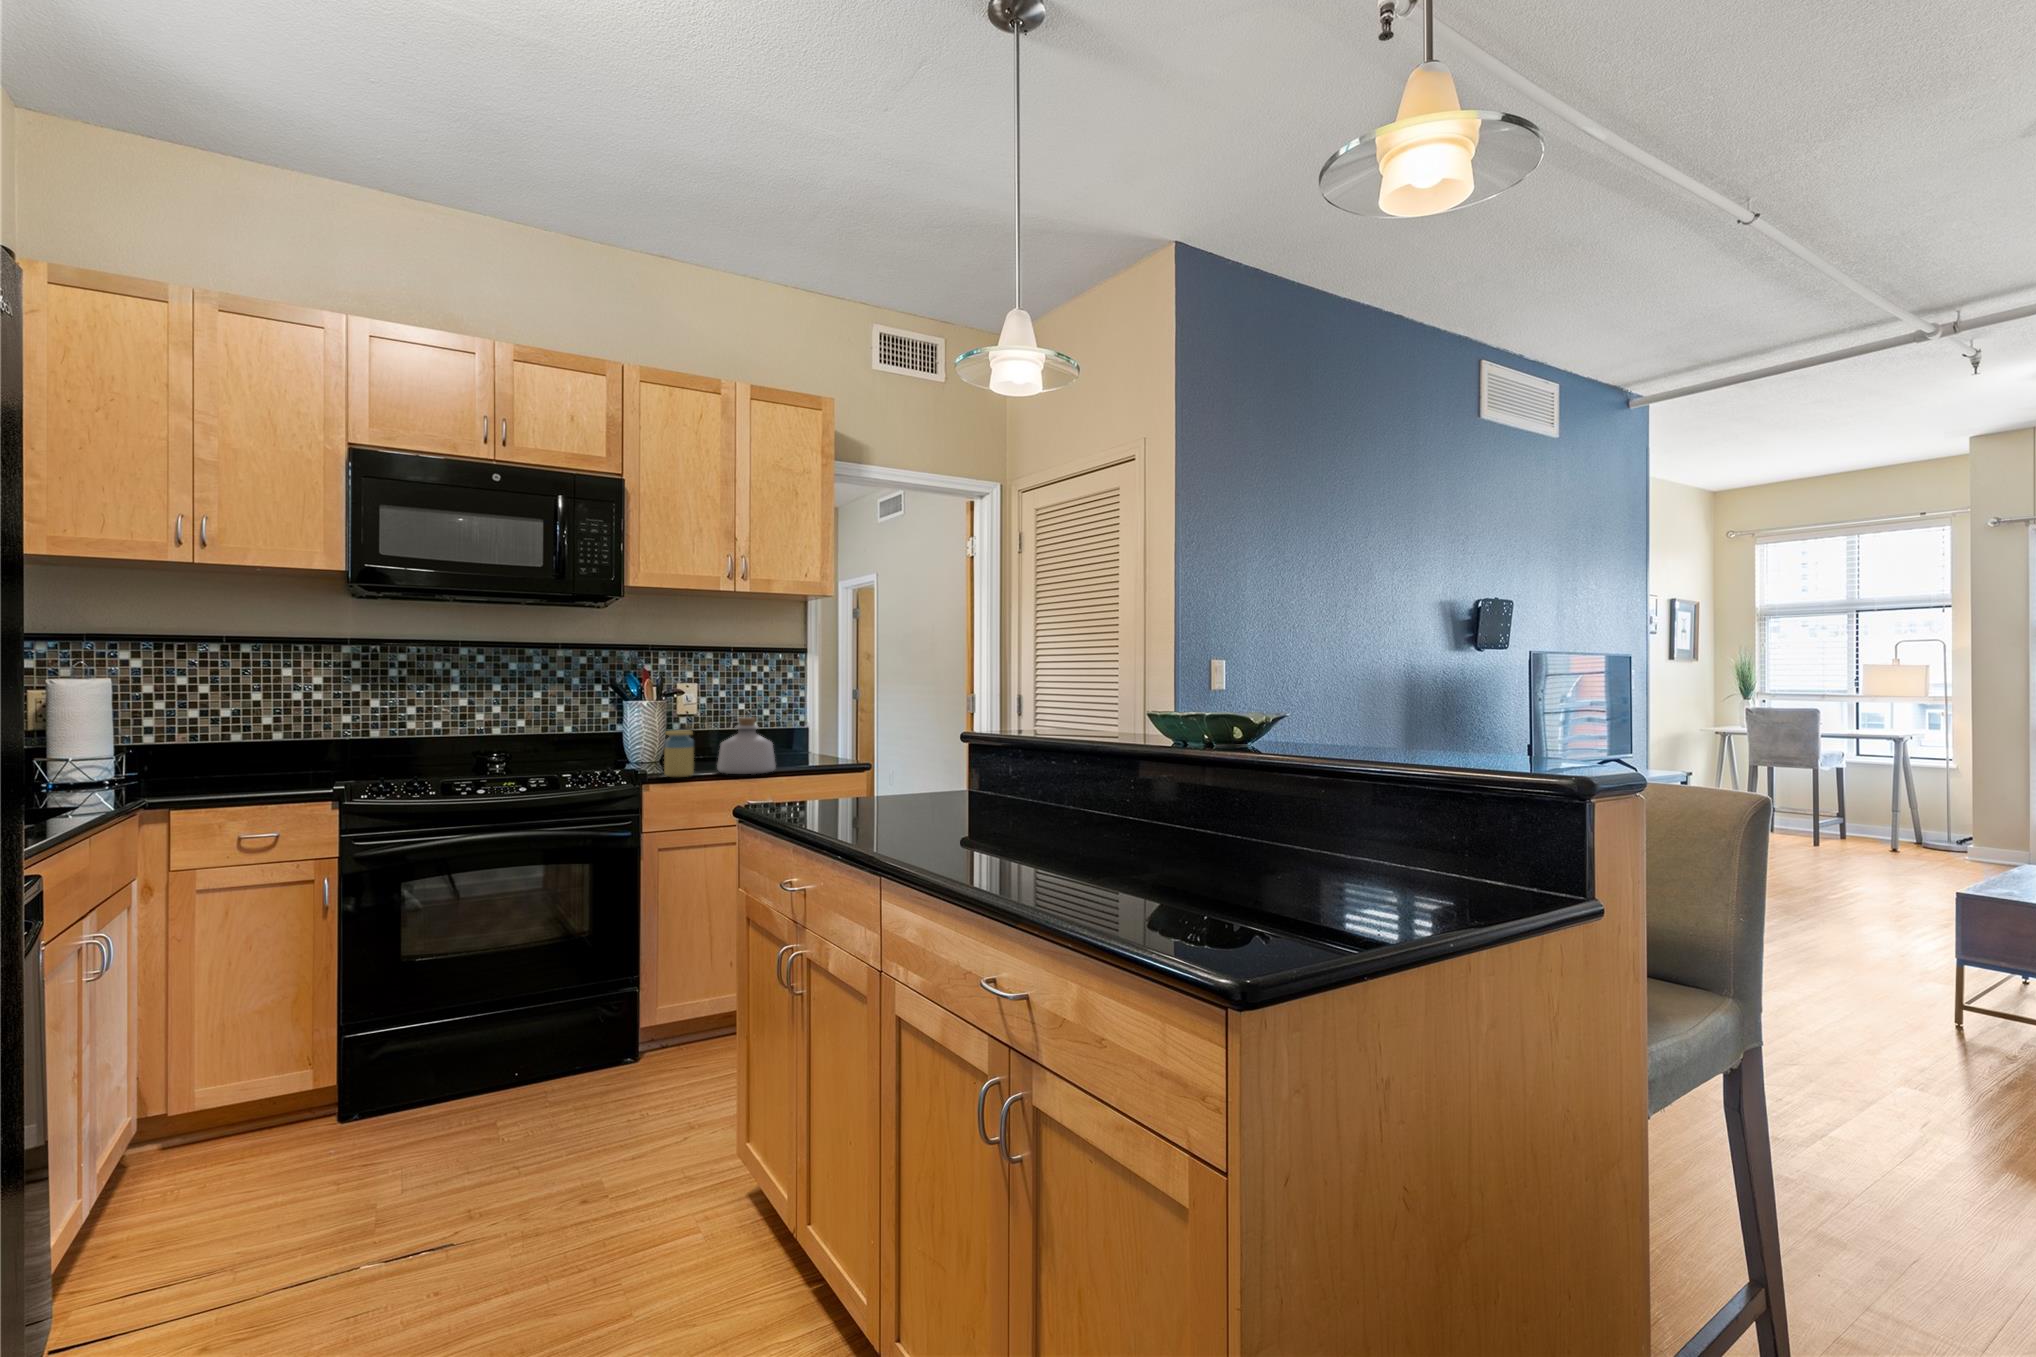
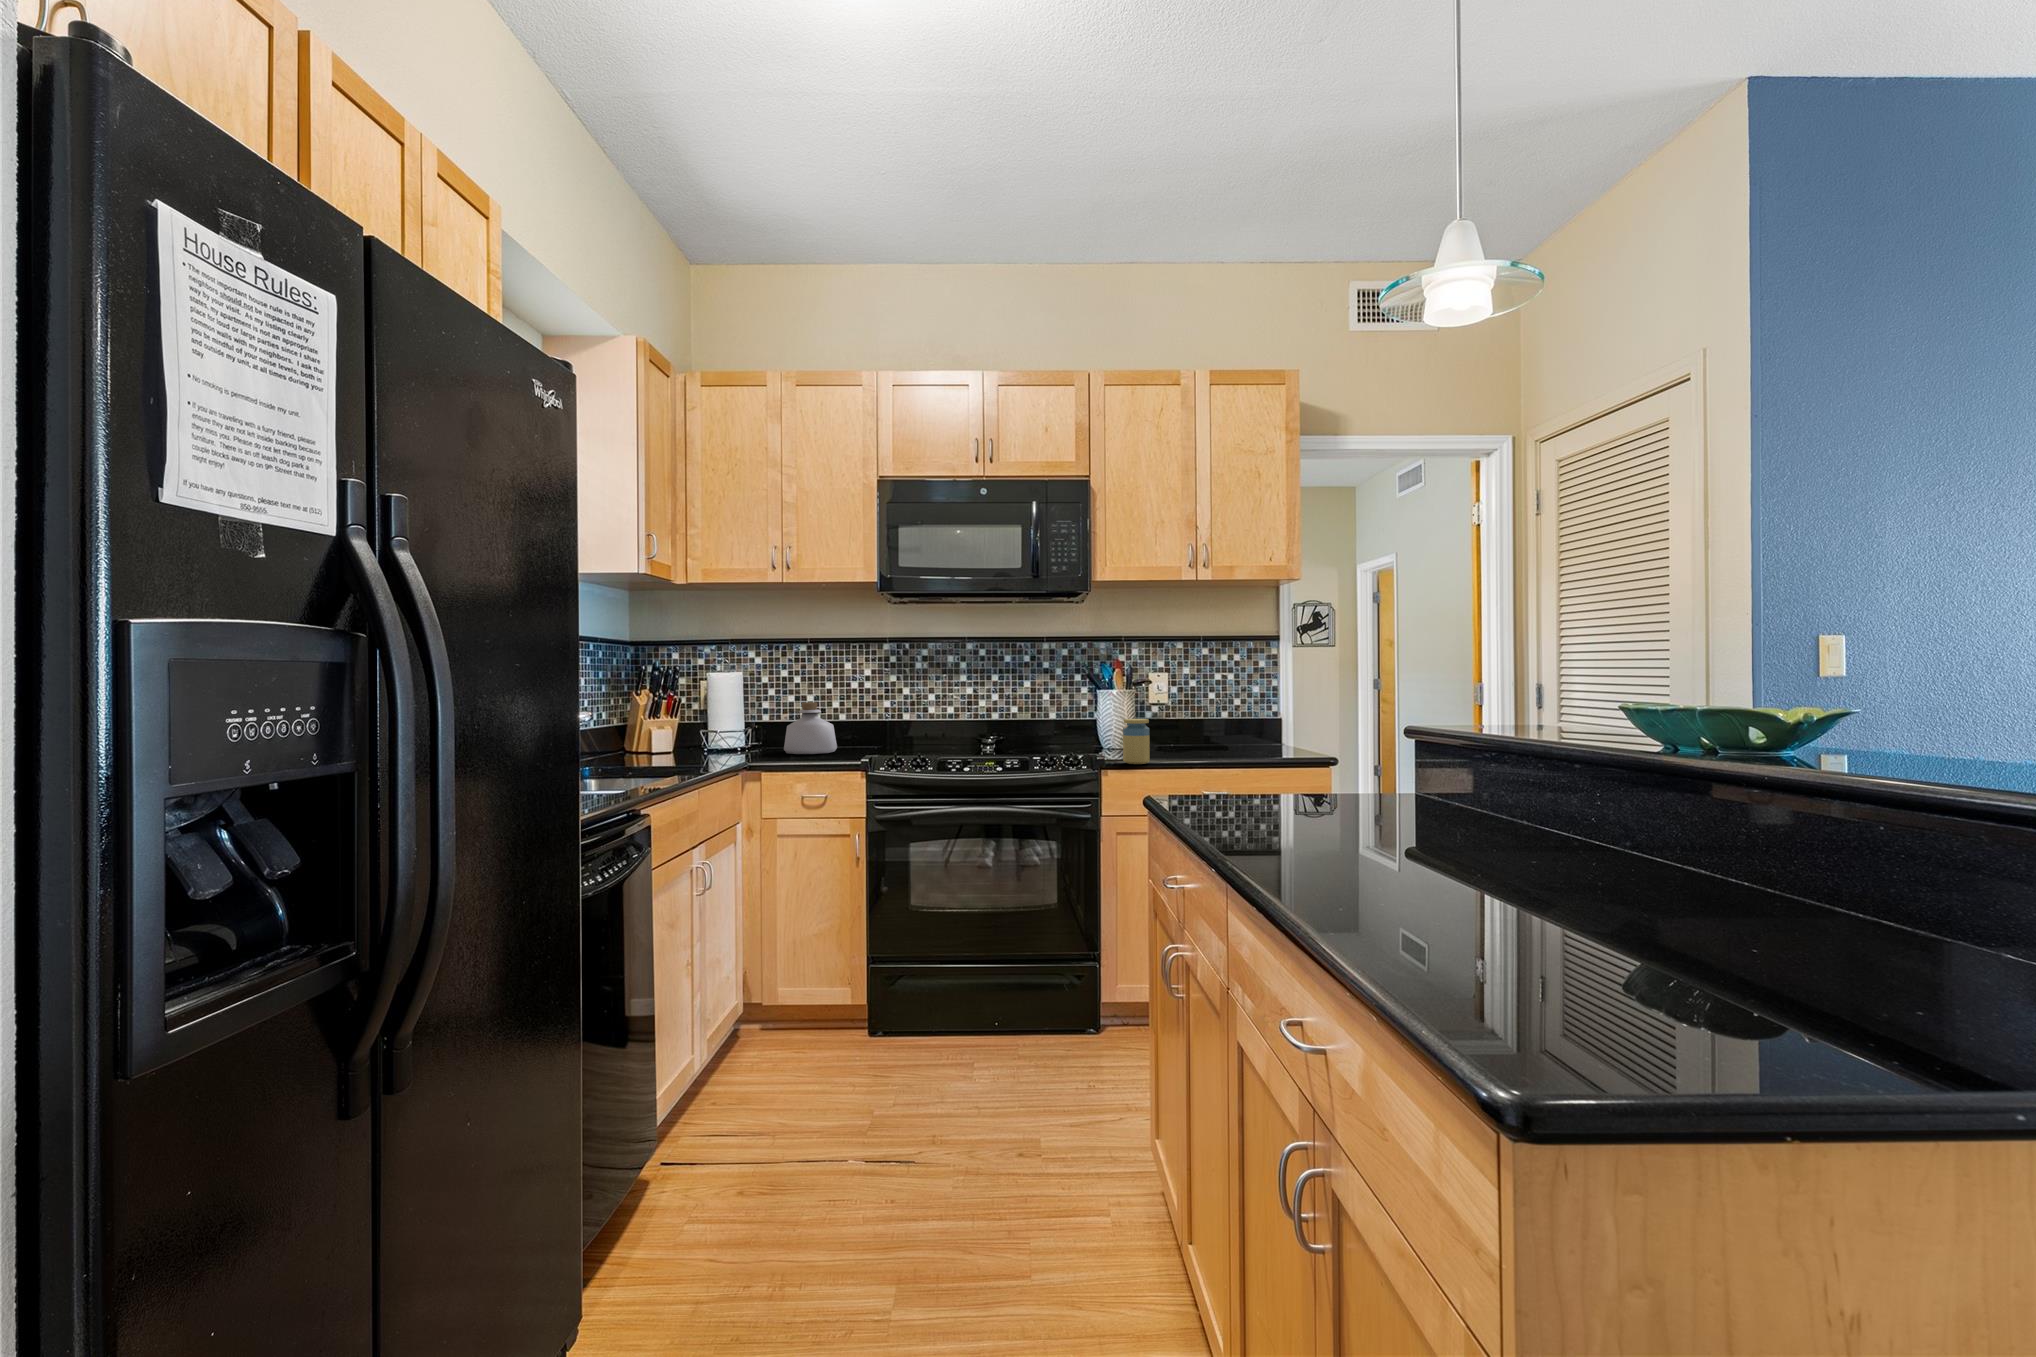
bottle: present [717,717,776,774] -> present [784,702,837,754]

